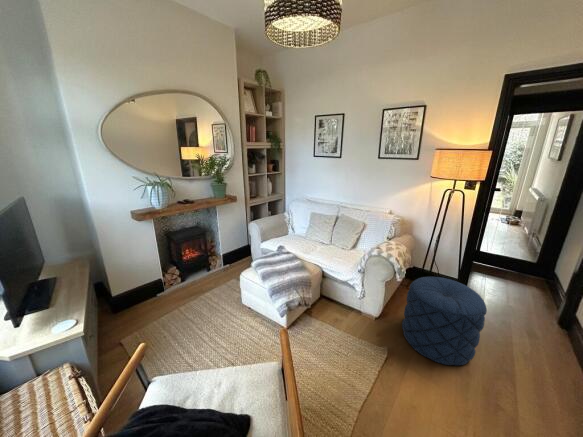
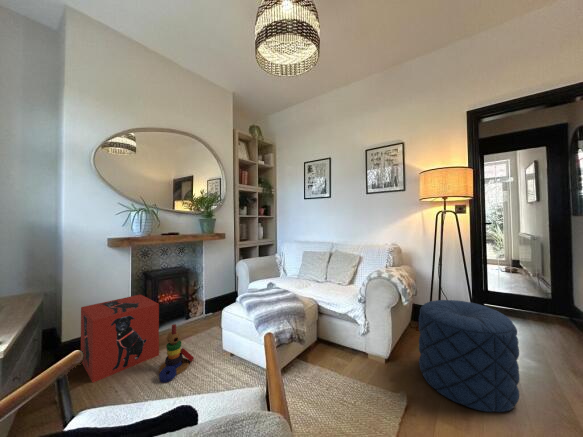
storage box: none [122,257,191,329] -> present [81,294,159,382]
stacking toy: none [194,288,220,331] -> present [159,324,194,383]

